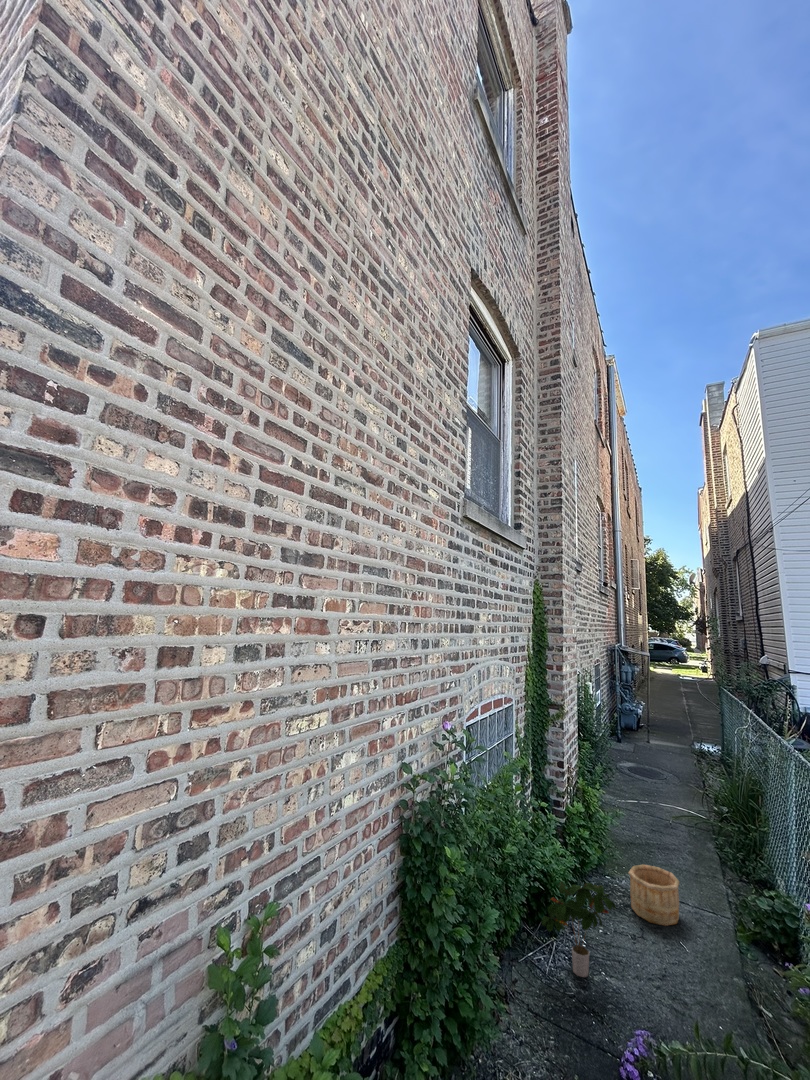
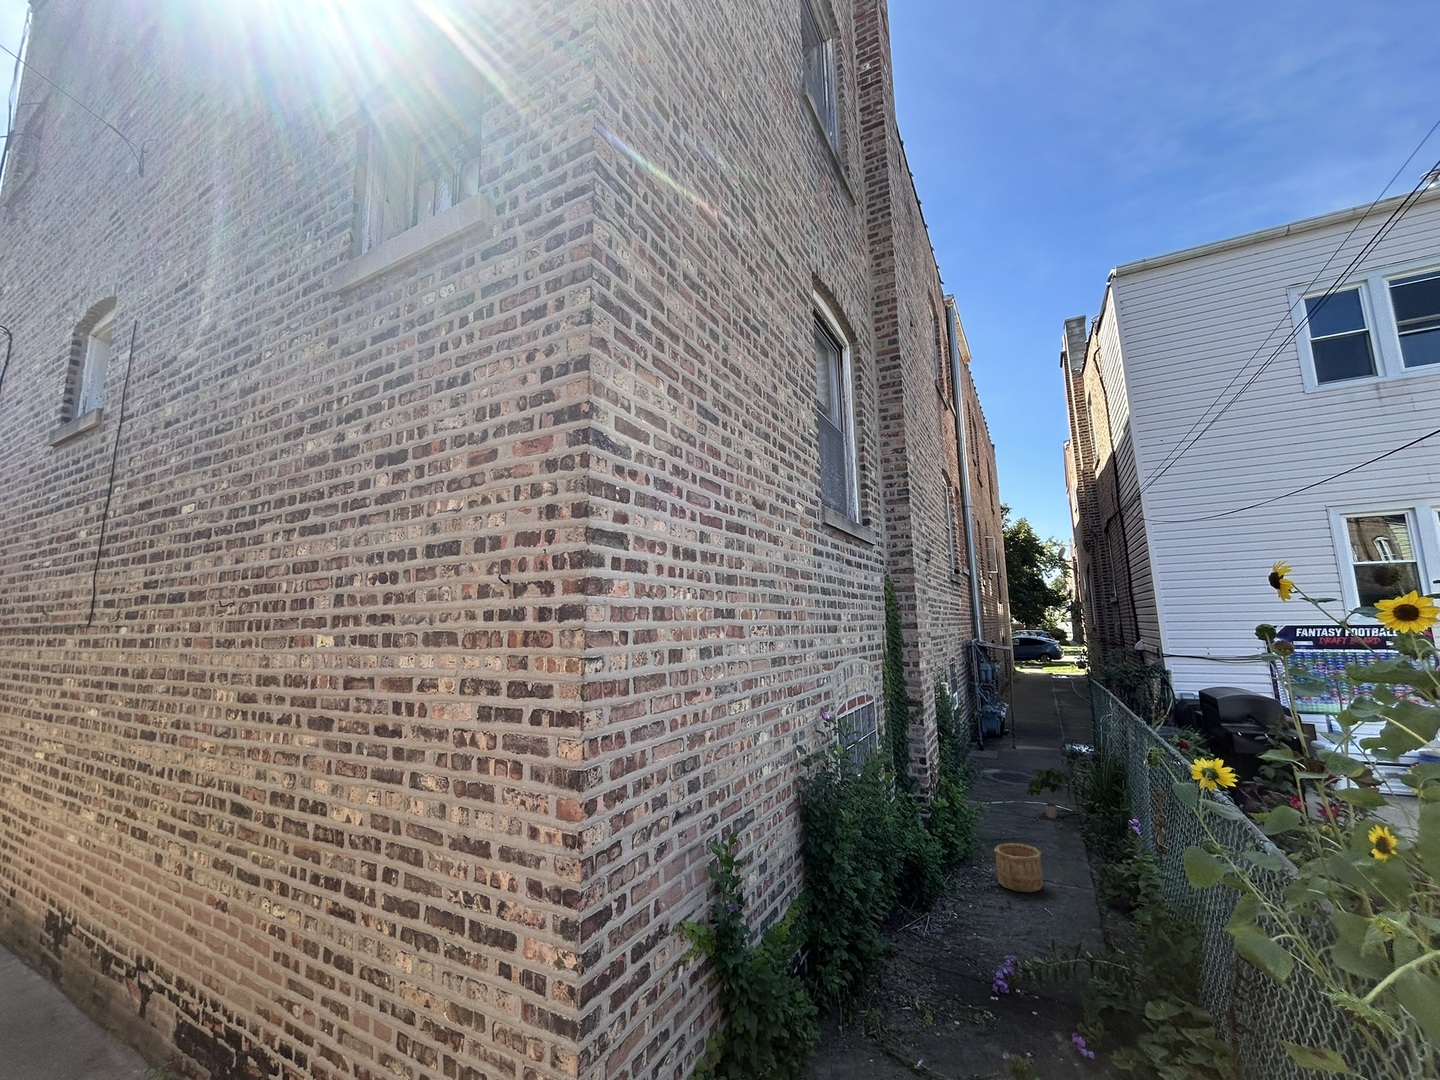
potted plant: present [541,882,616,977] -> present [1026,768,1069,818]

